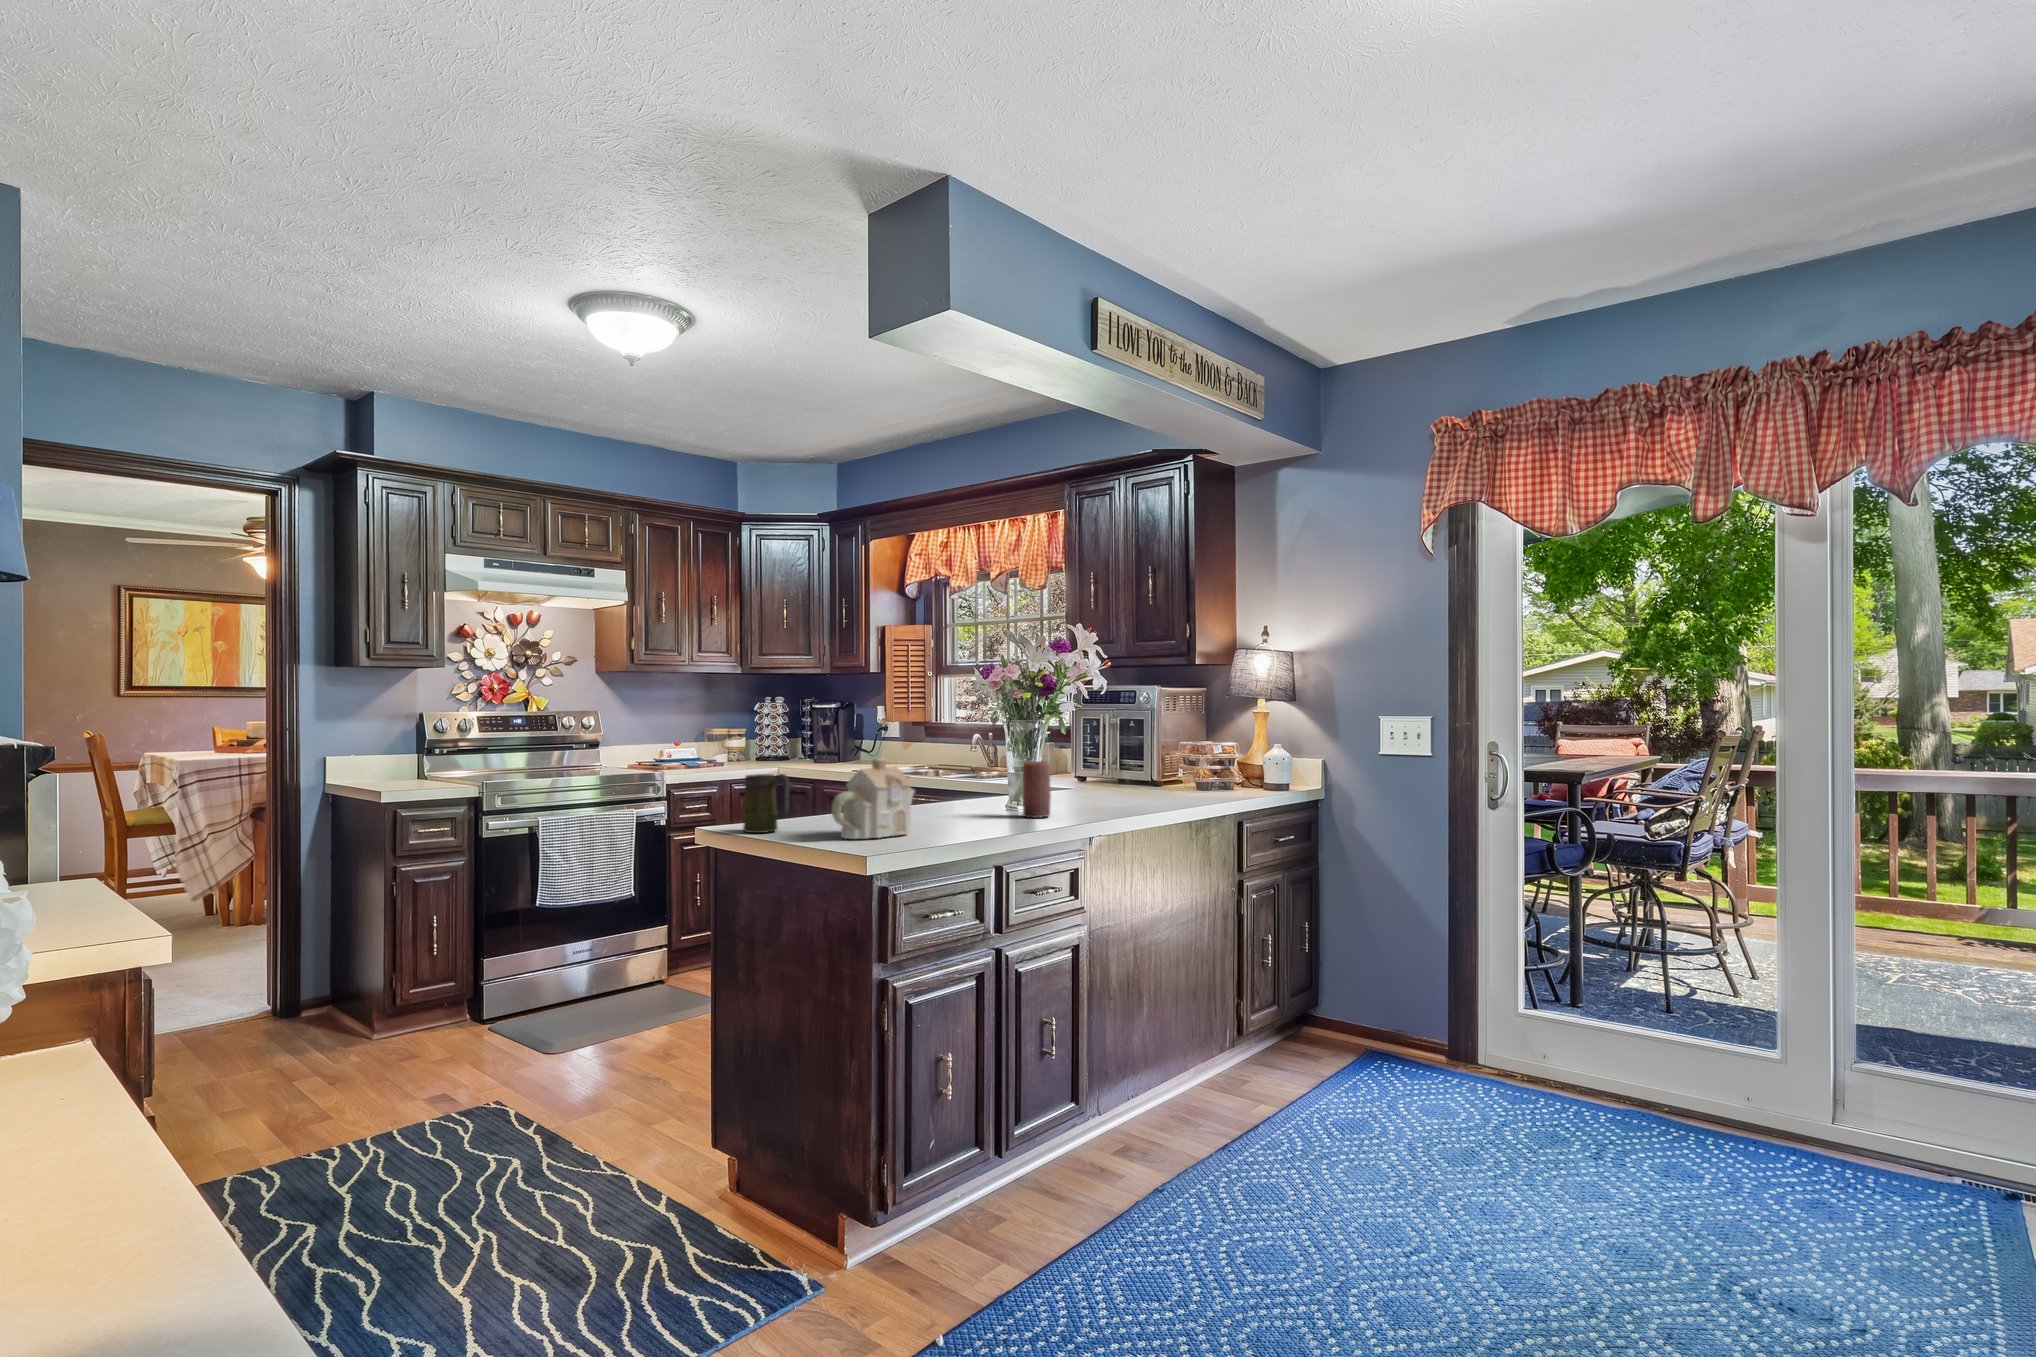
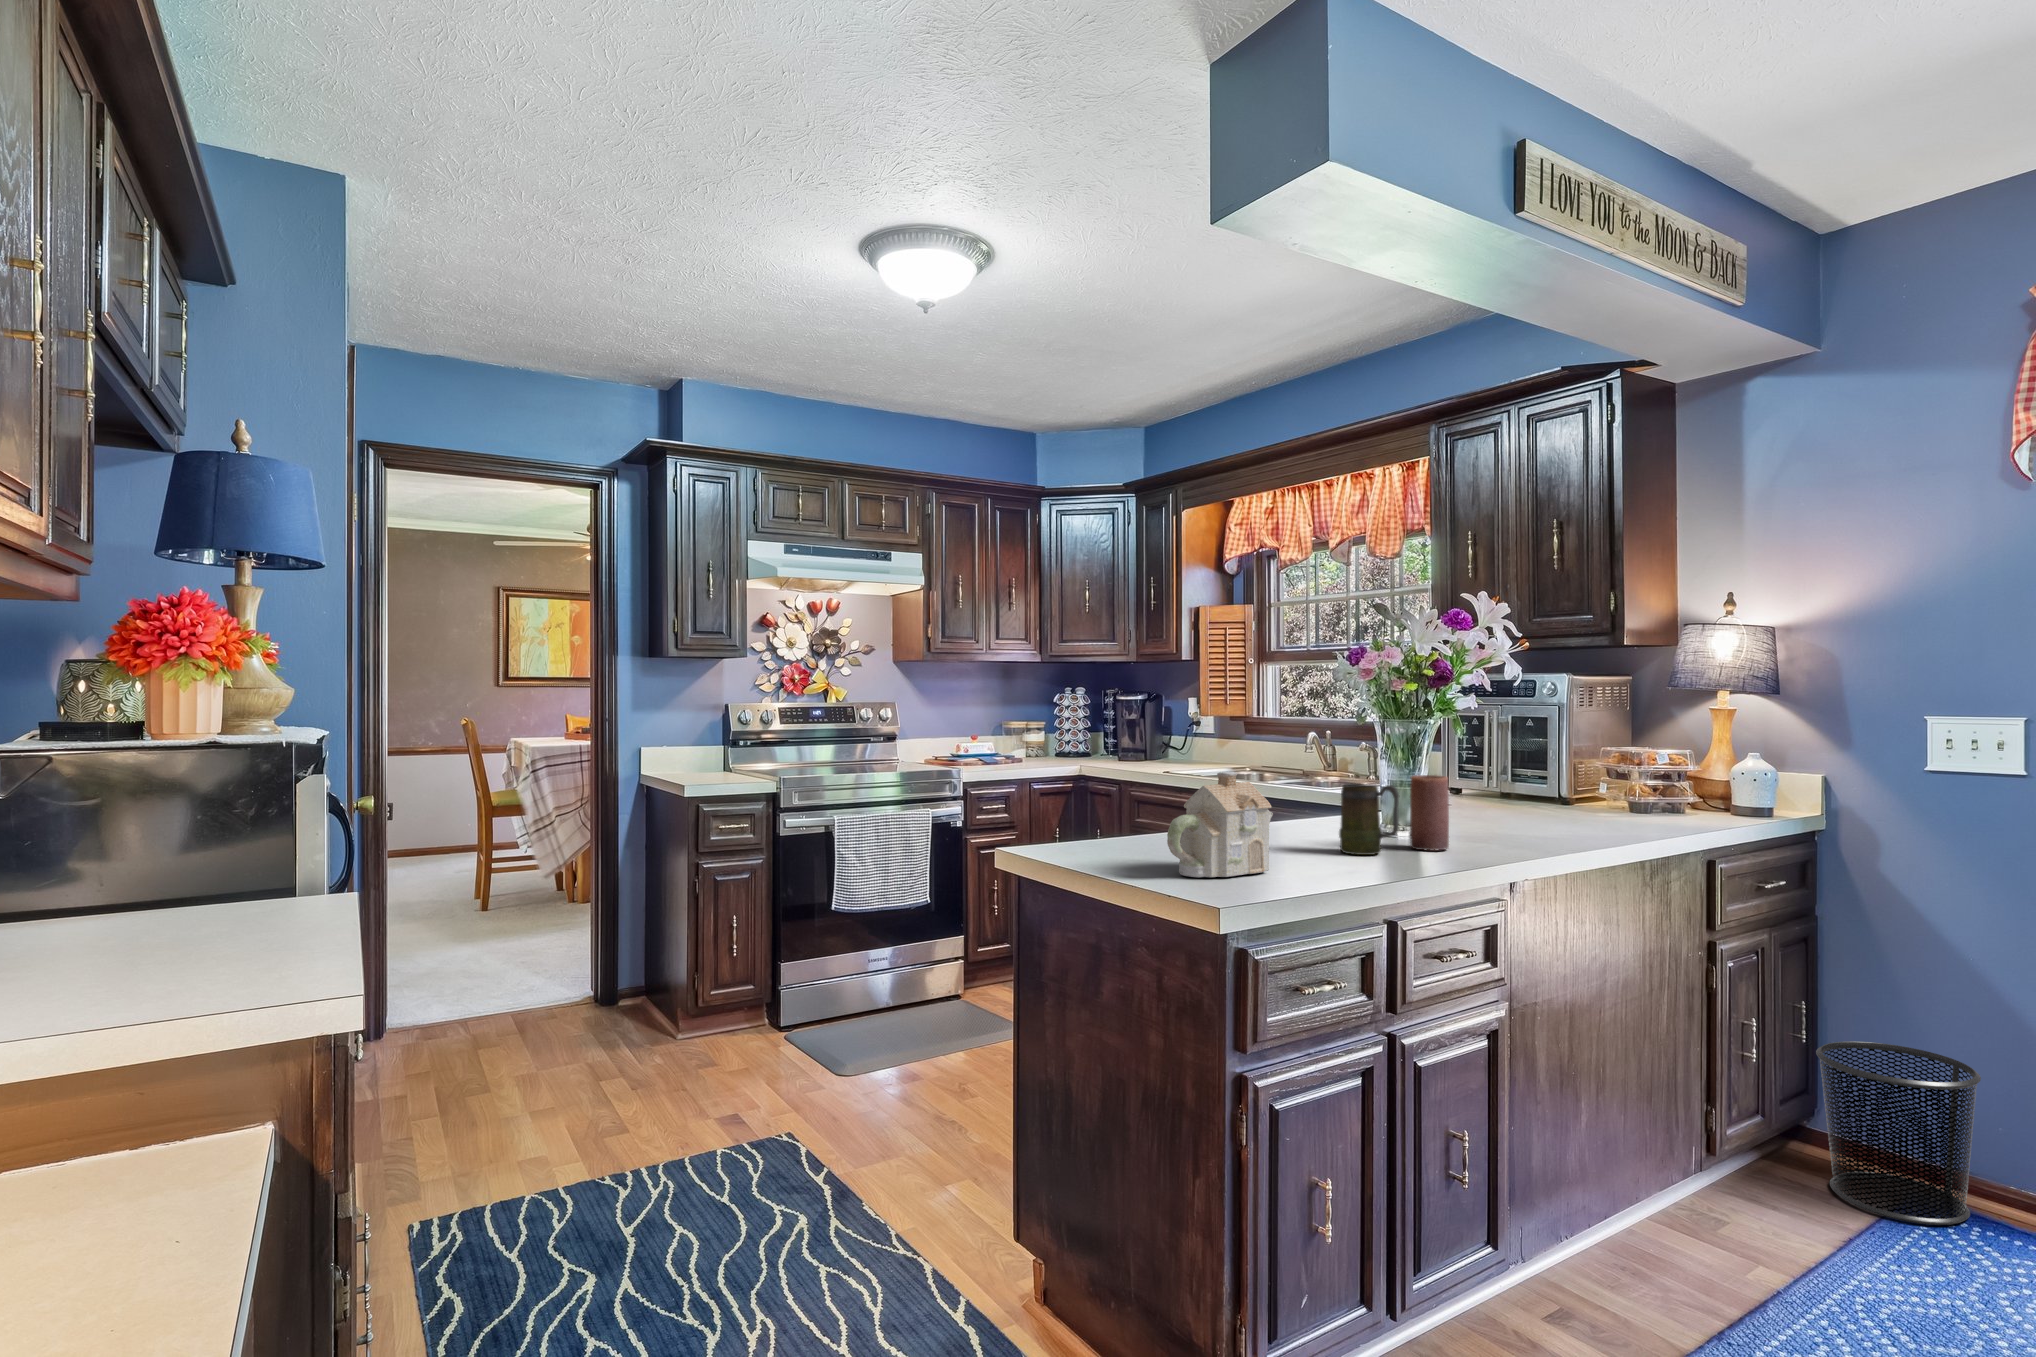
mug: present [743,774,790,833] -> present [1339,784,1400,855]
trash can: none [1313,950,1409,1072] -> present [1816,1041,1981,1225]

